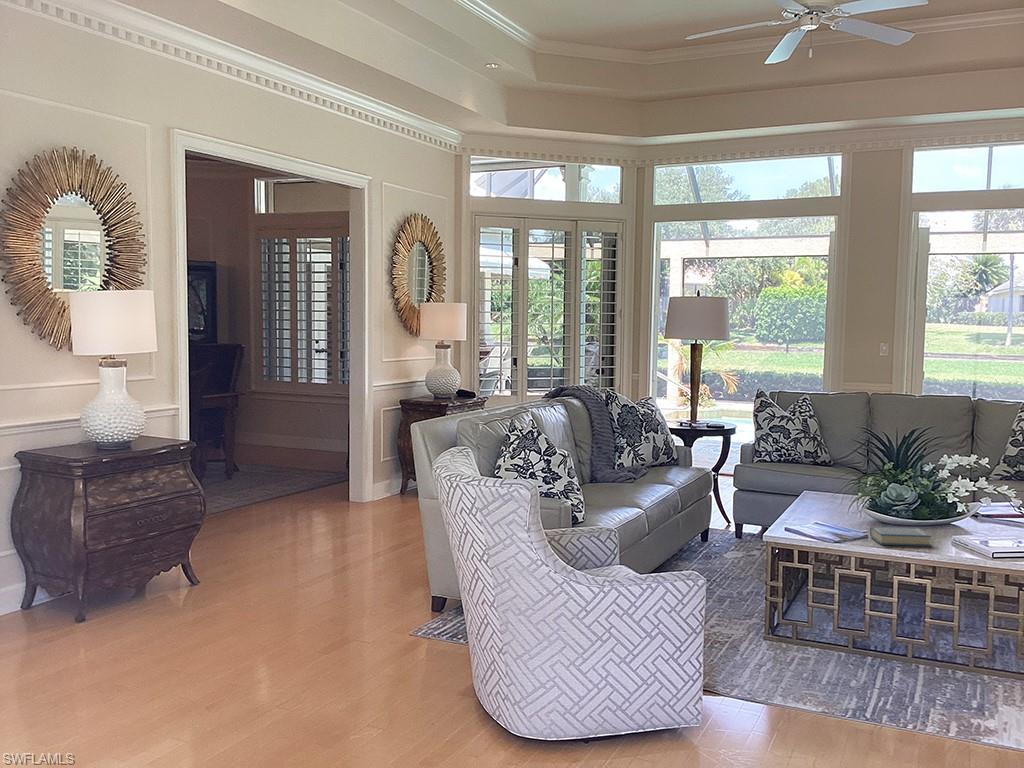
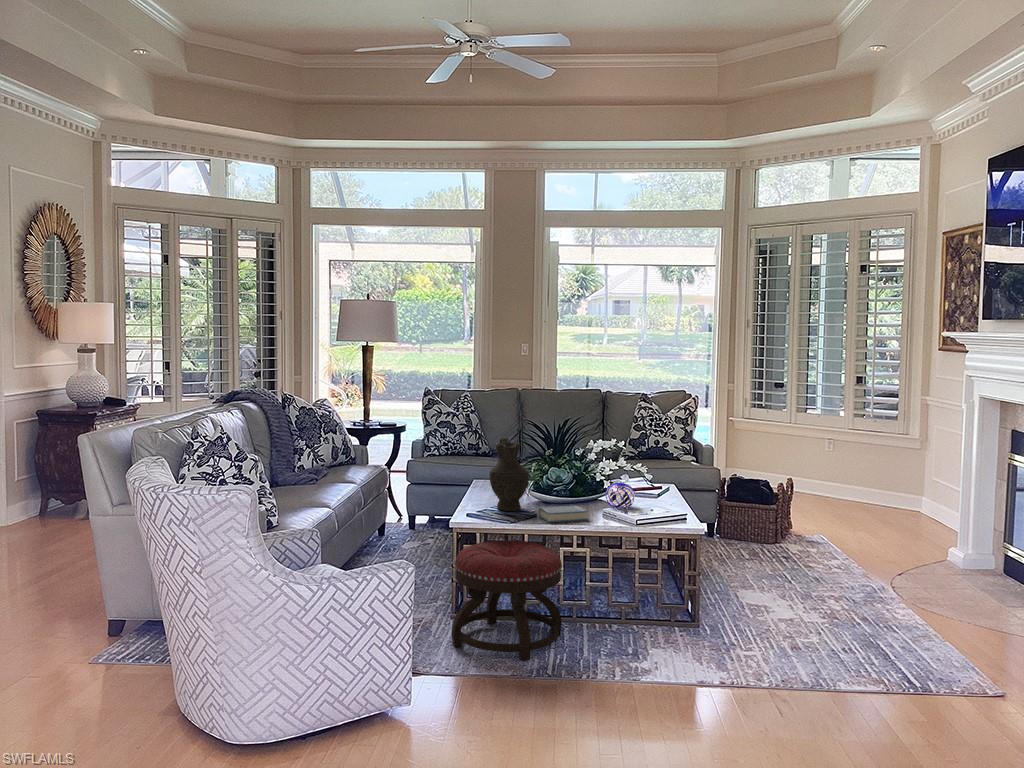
decorative vase: none [814,445,861,528] -> present [490,437,529,511]
decorative orb: none [958,506,997,535] -> present [605,483,635,508]
ottoman: none [759,559,892,699] -> present [452,540,562,661]

